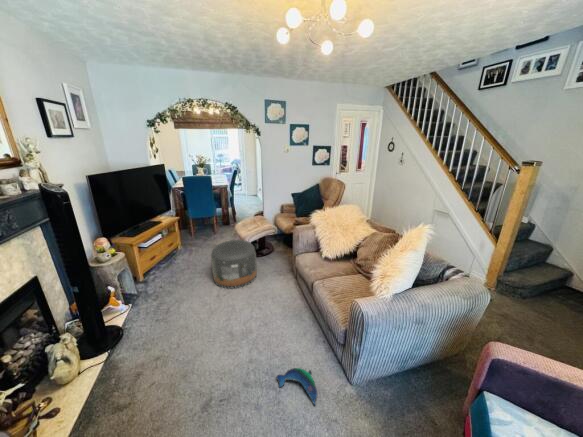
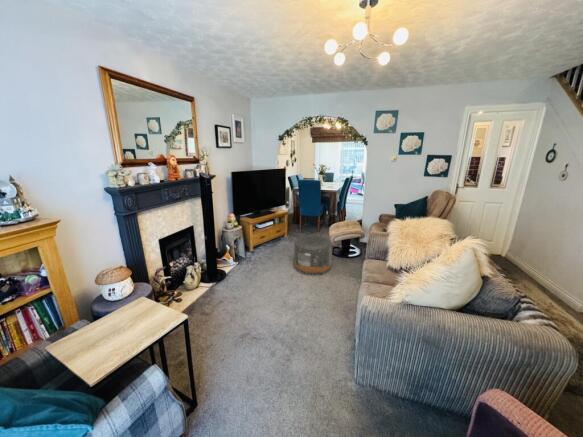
plush toy: present [276,368,317,405] -> none [292,342,321,378]

